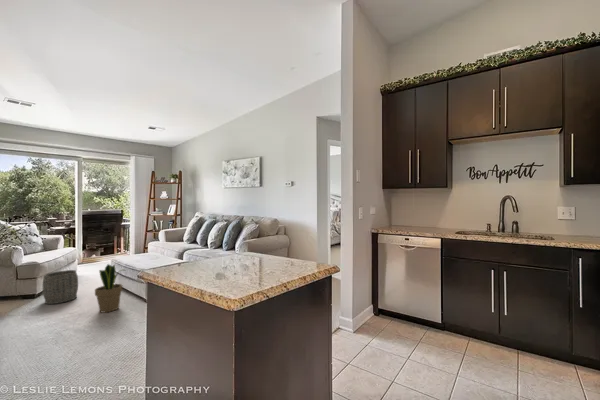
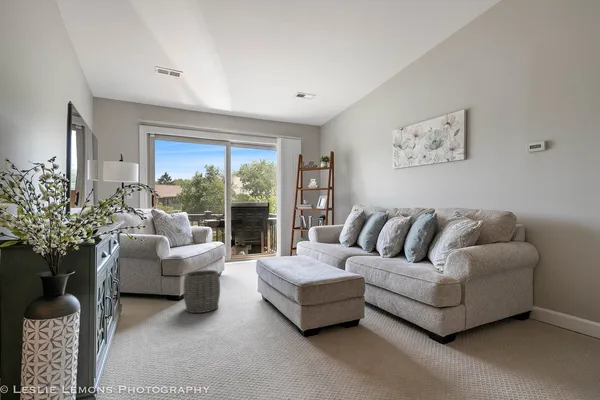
potted plant: present [95,264,122,313] -> none [235,268,274,341]

